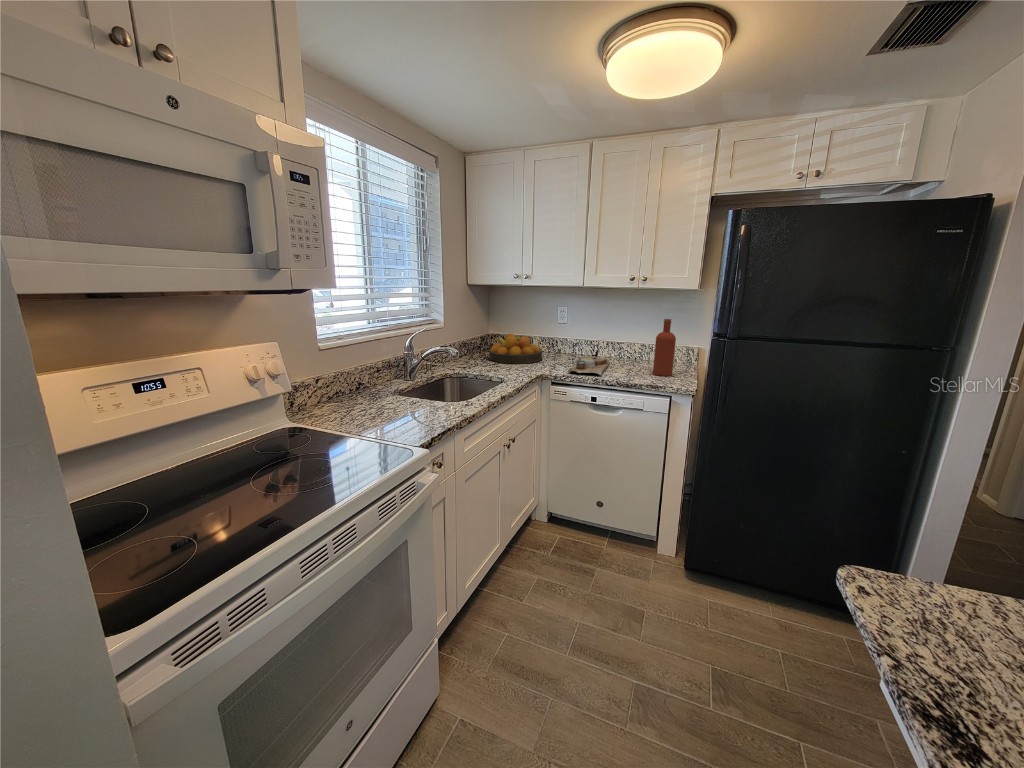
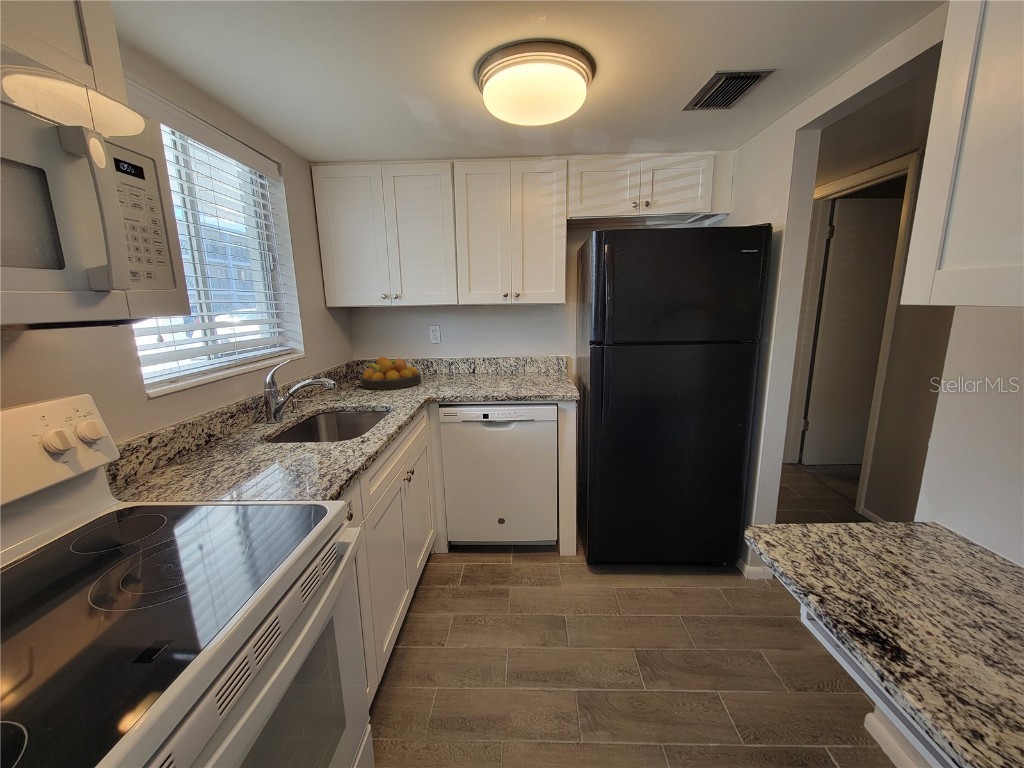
bottle: present [653,319,676,376] -> none [534,332,552,386]
cutting board: present [568,356,610,376] -> none [455,373,491,393]

